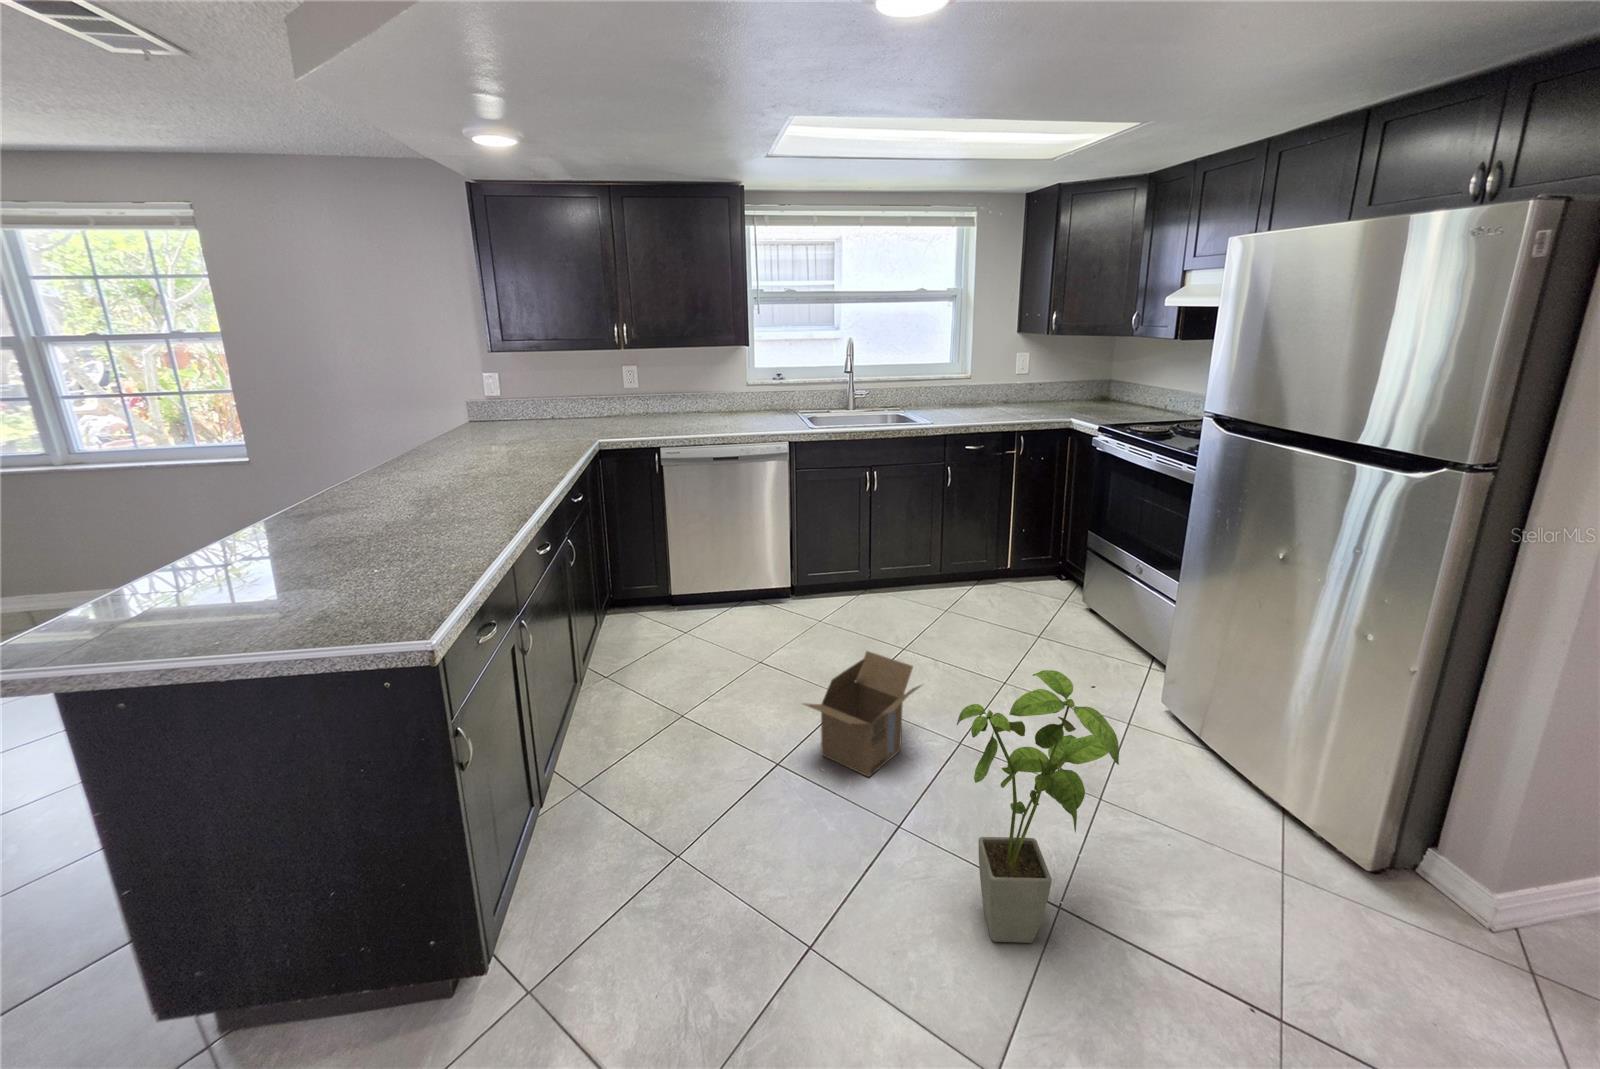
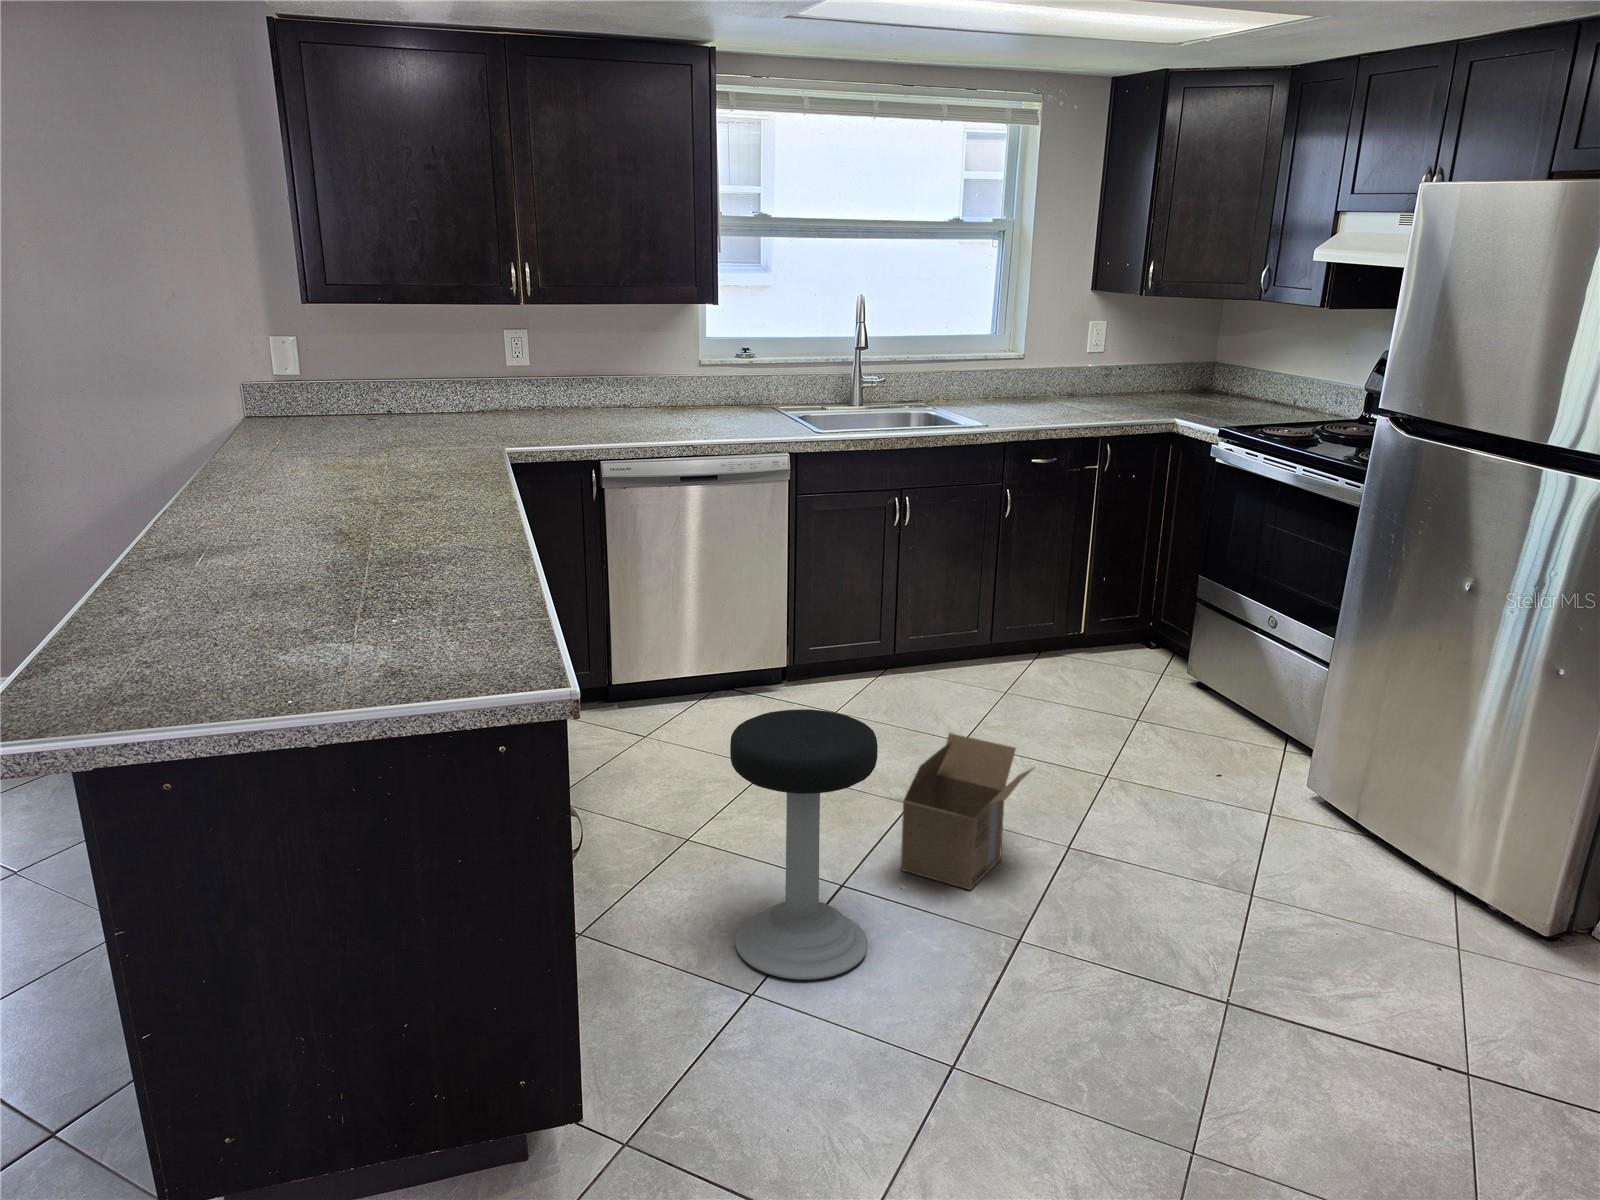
stool: none [655,638,774,856] -> present [730,709,878,980]
house plant: present [957,670,1119,943] -> none [1118,712,1306,1033]

